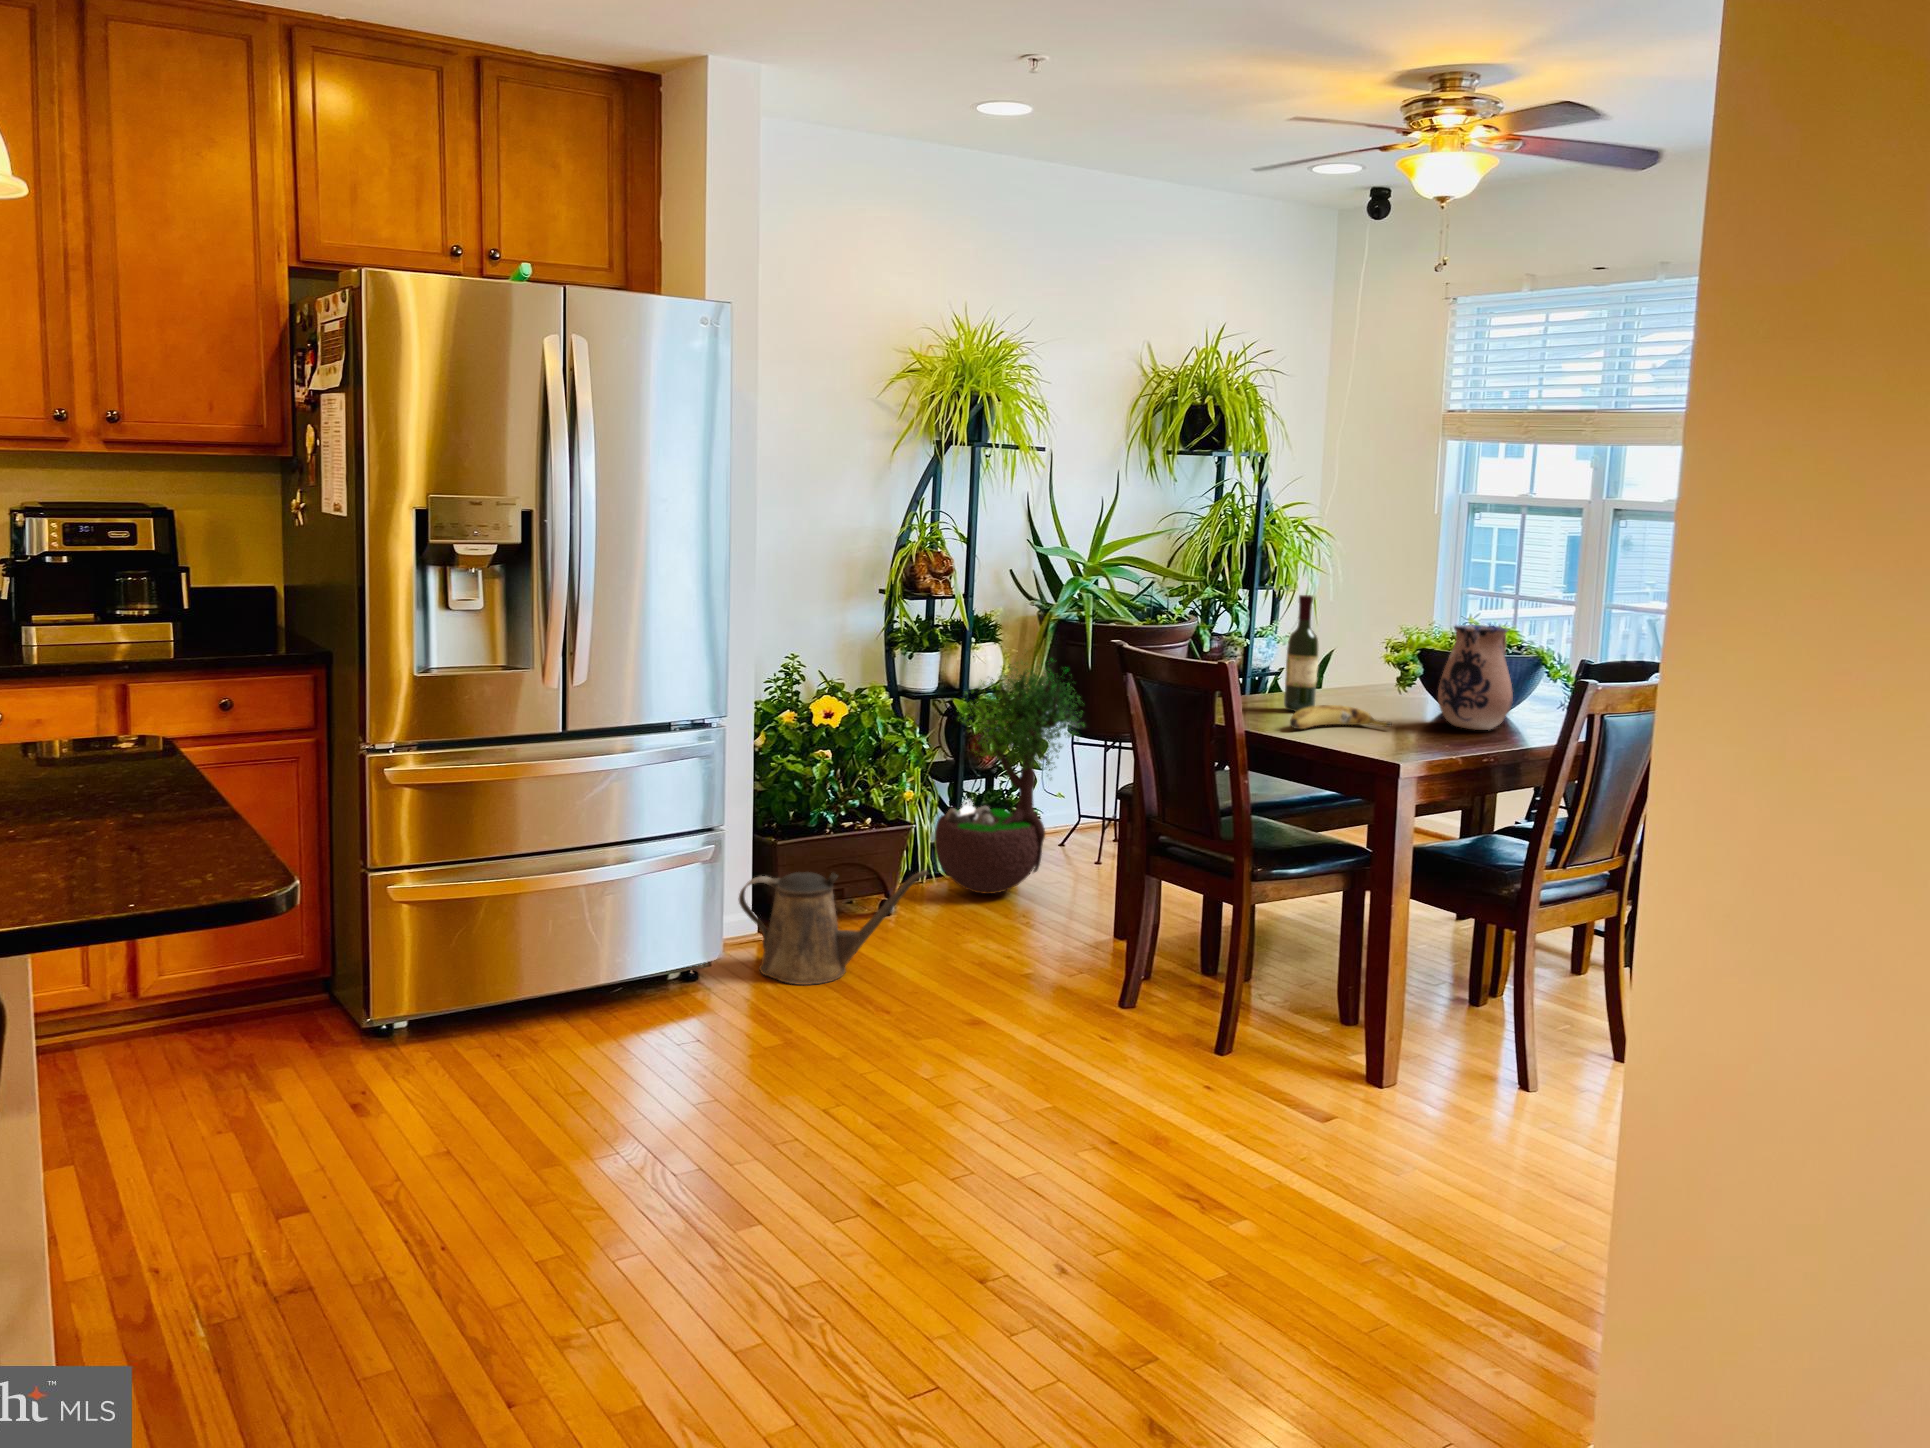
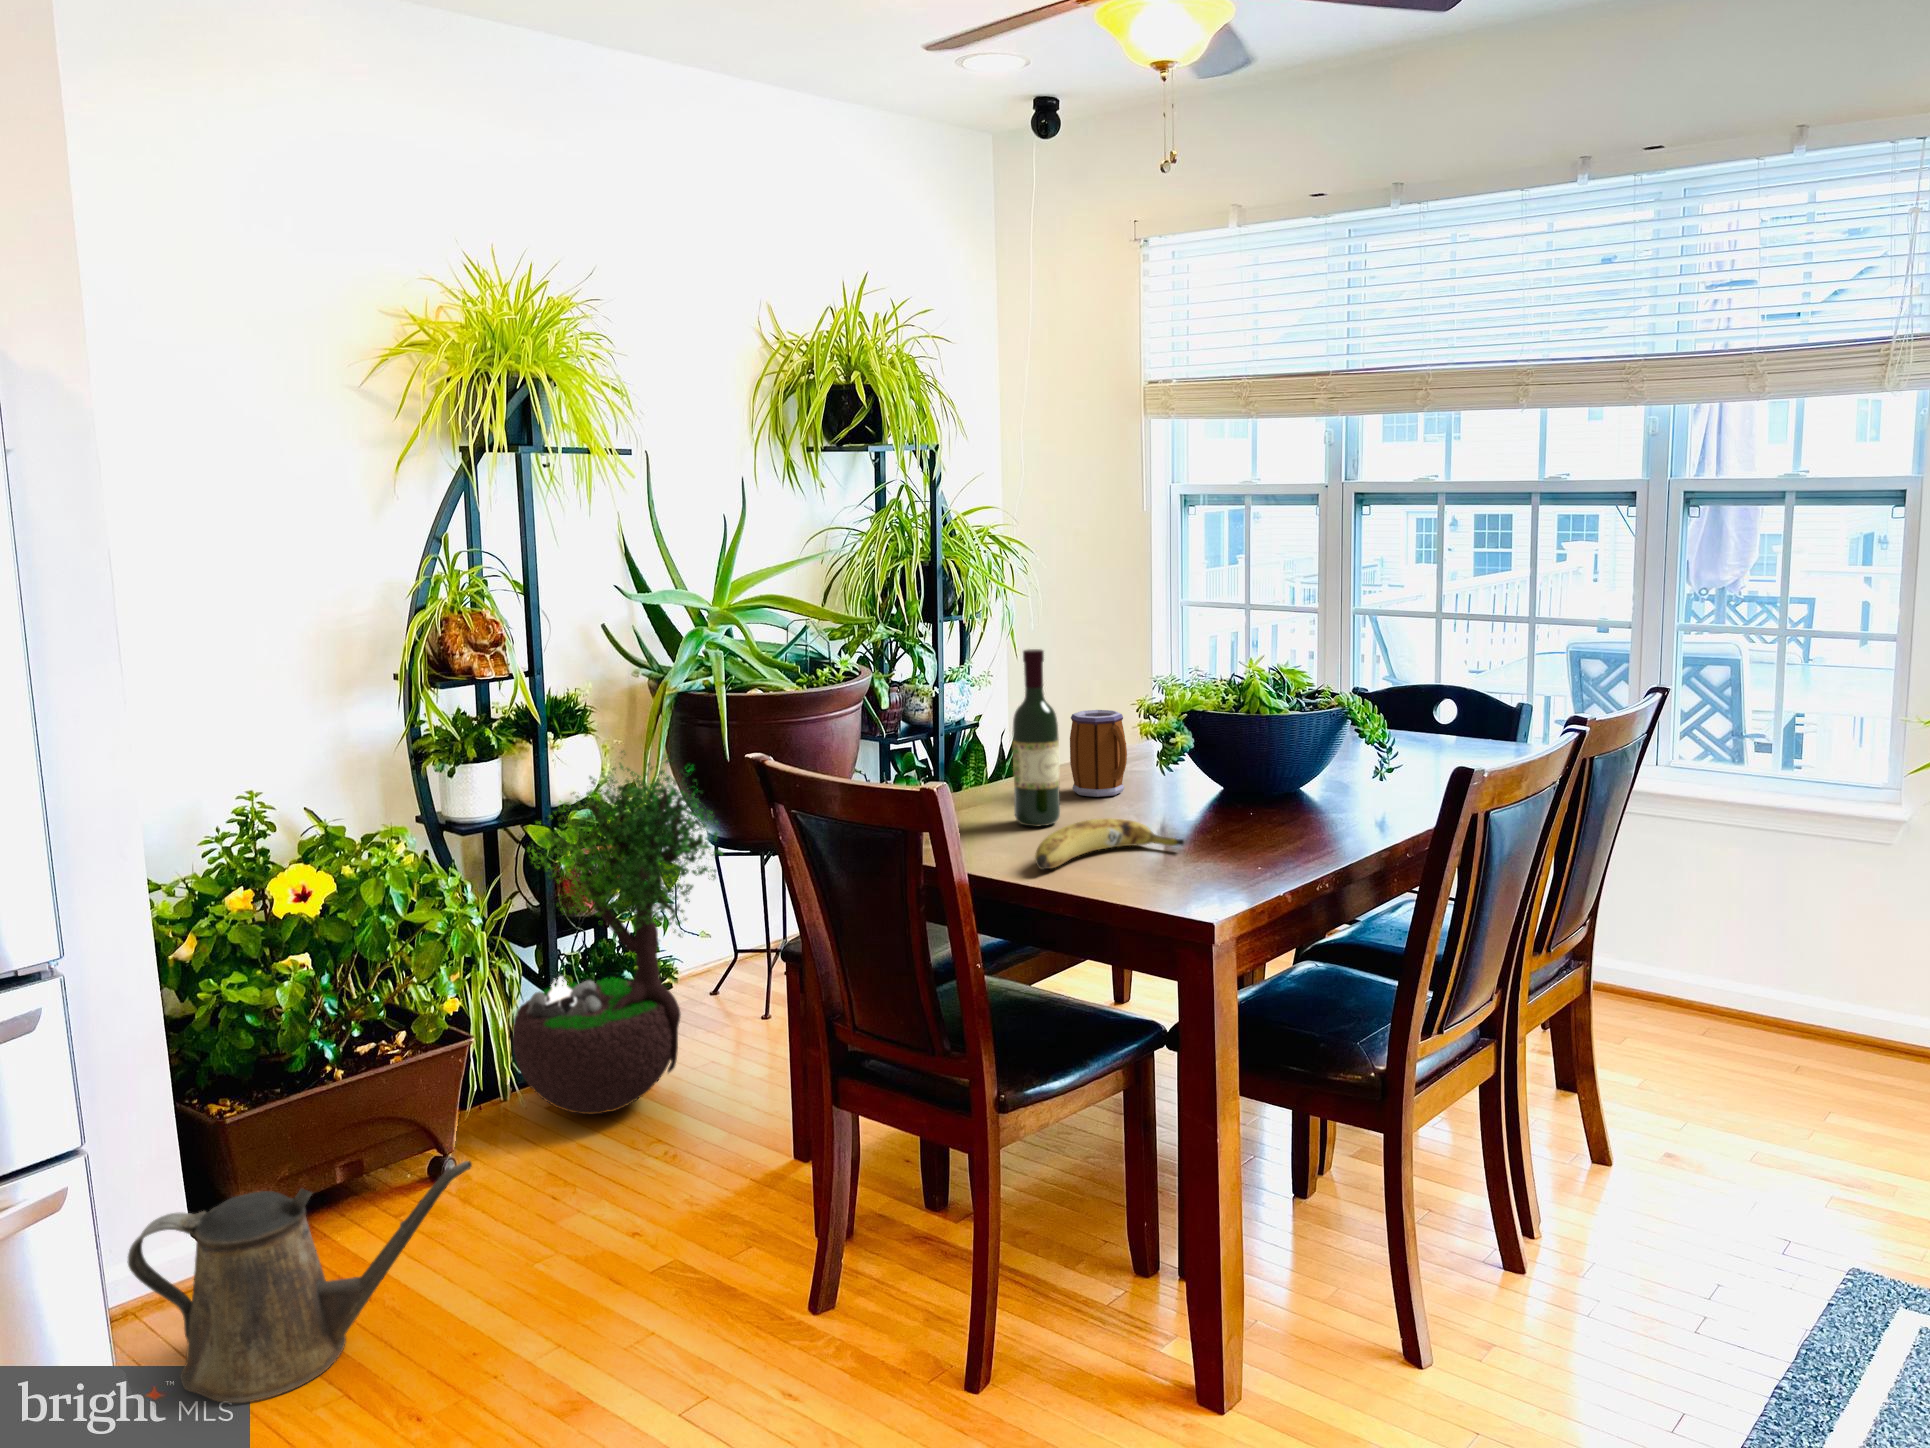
ceramic pitcher: present [1438,625,1513,730] -> none [1238,674,1344,833]
mug: none [1329,644,1370,703] -> present [1070,710,1127,797]

